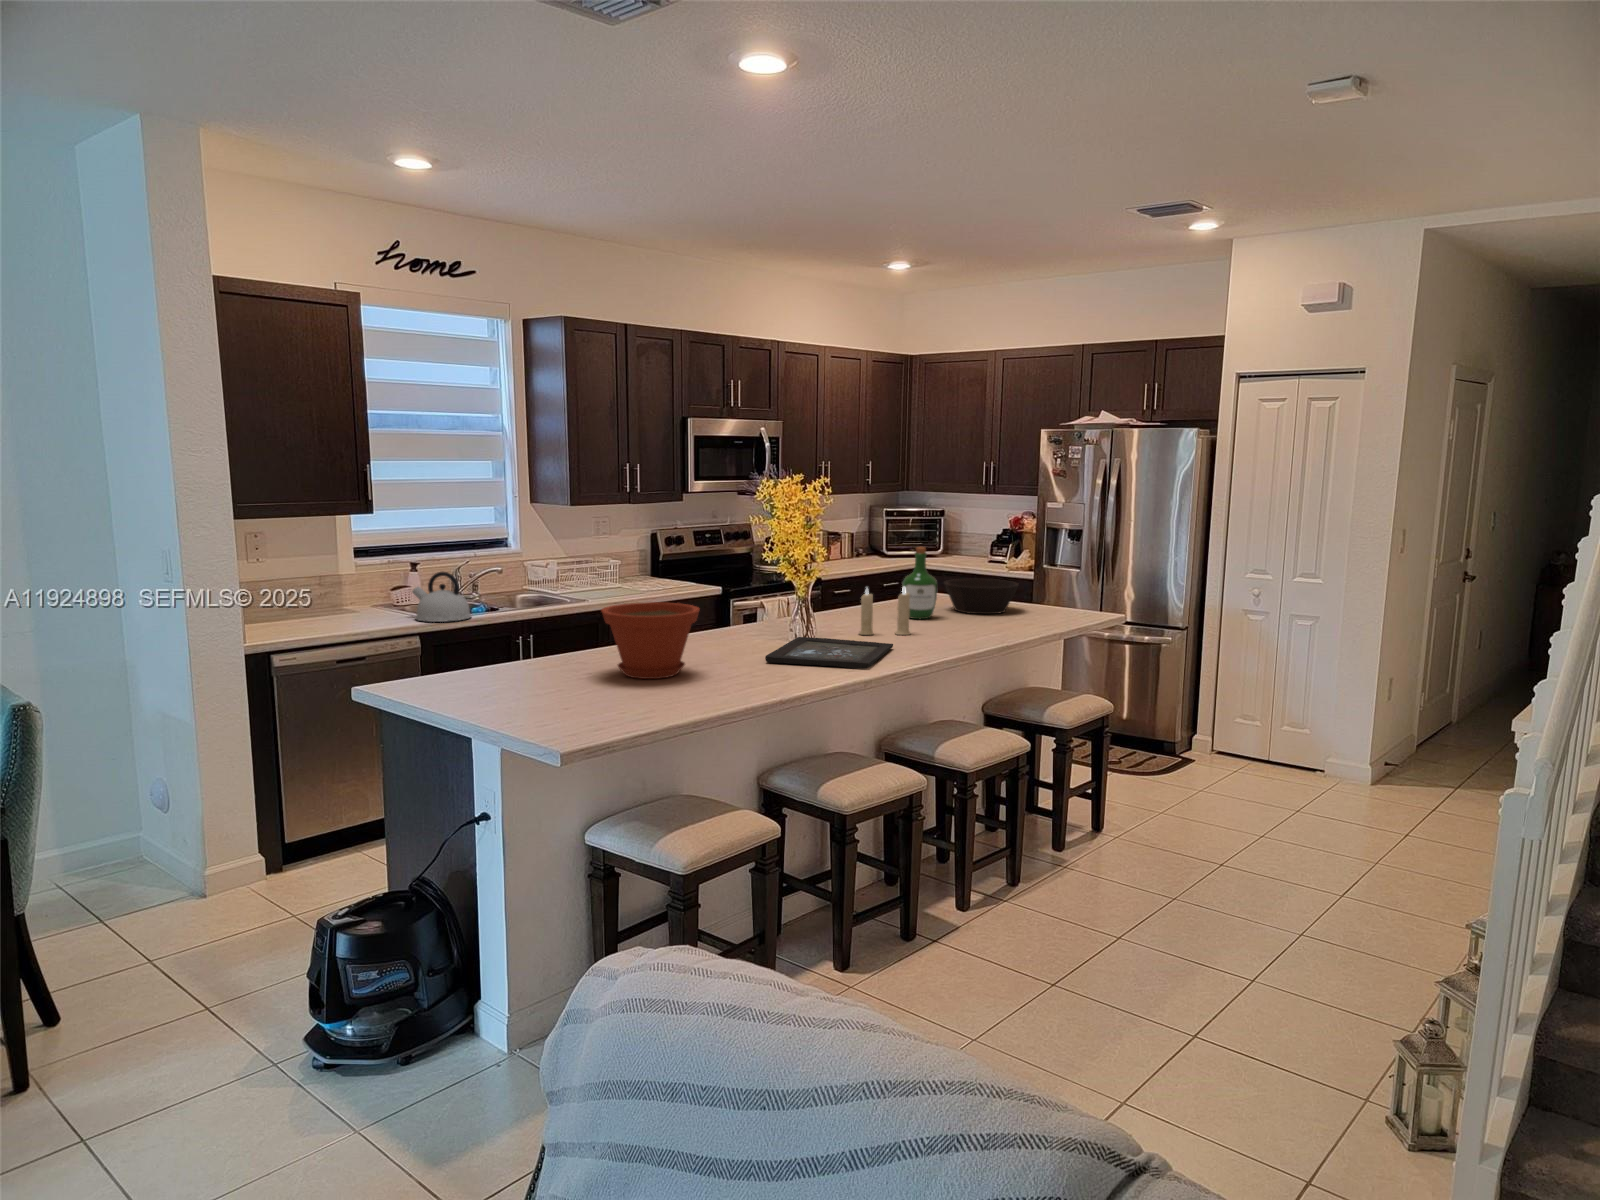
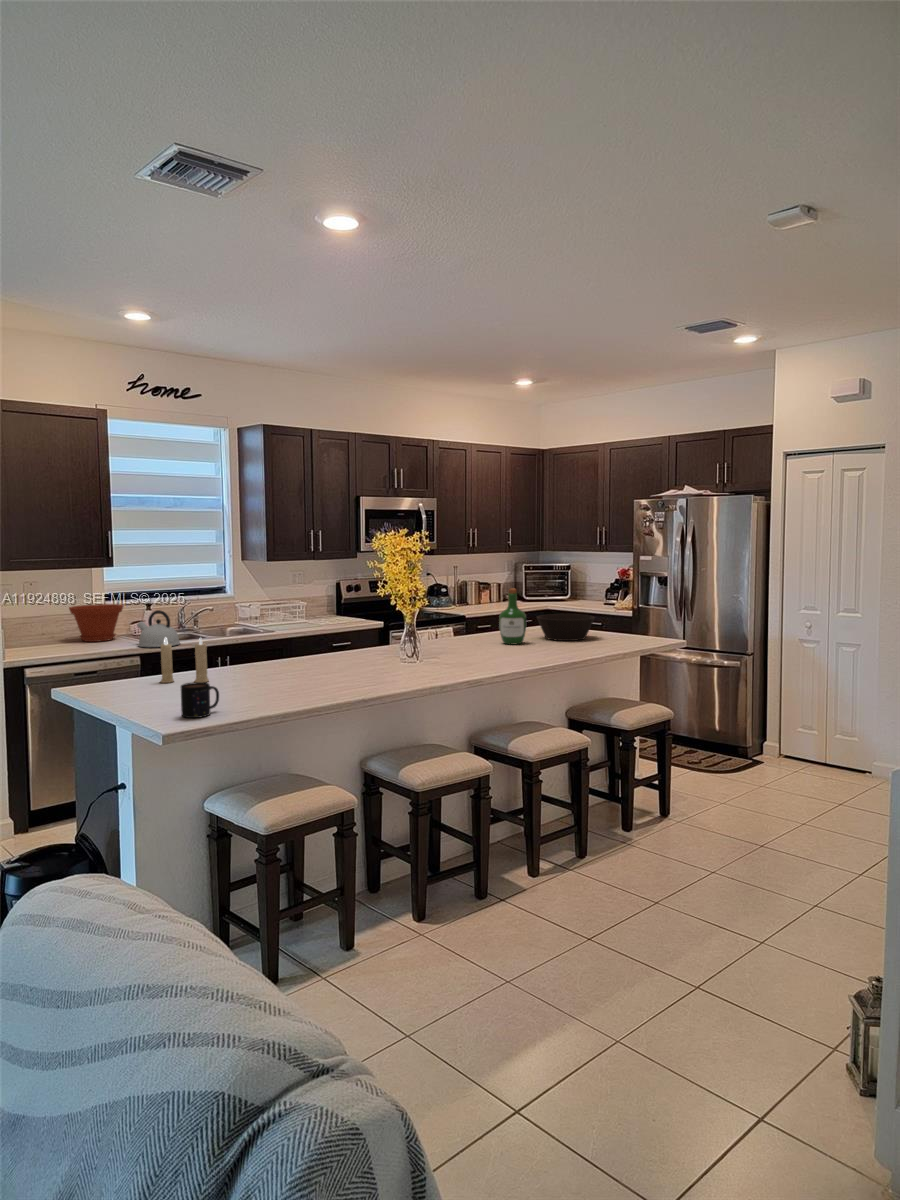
candle: present [859,587,910,635] -> present [160,638,209,683]
plant pot: present [602,602,700,679] -> present [69,604,123,642]
tray: present [765,637,893,668] -> none [364,656,472,678]
mug: none [576,680,620,727] -> present [181,682,219,718]

